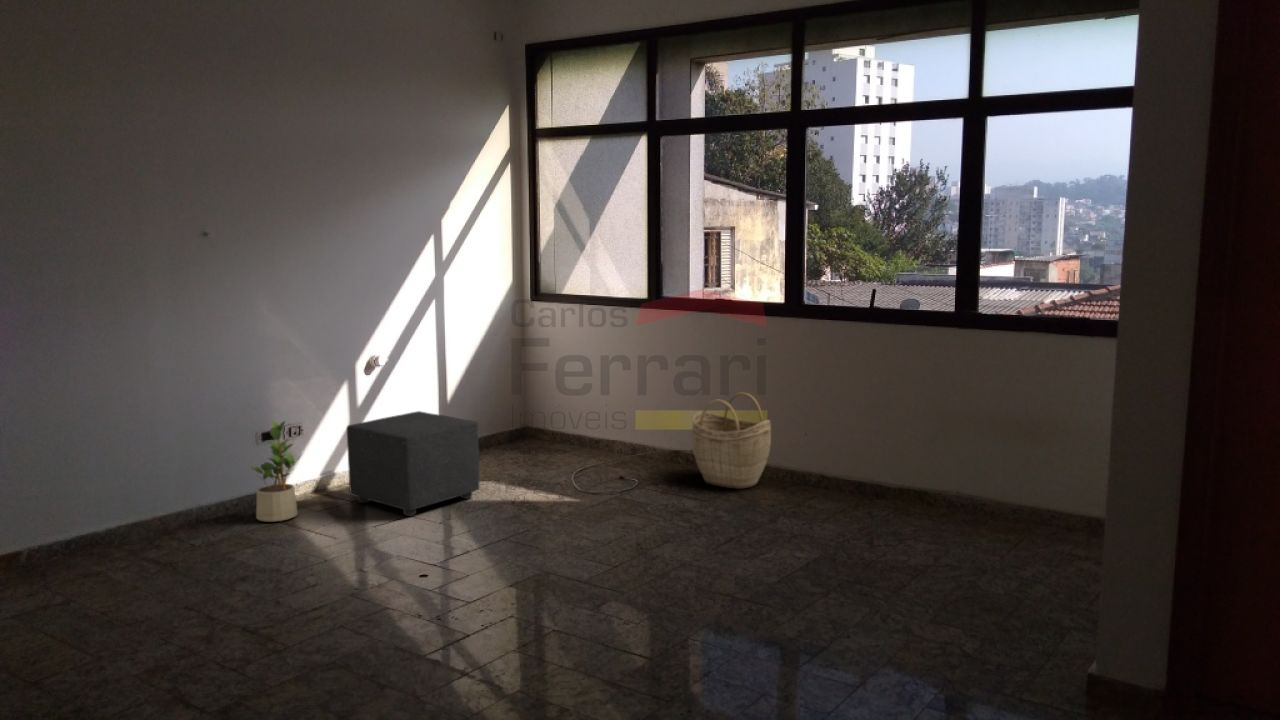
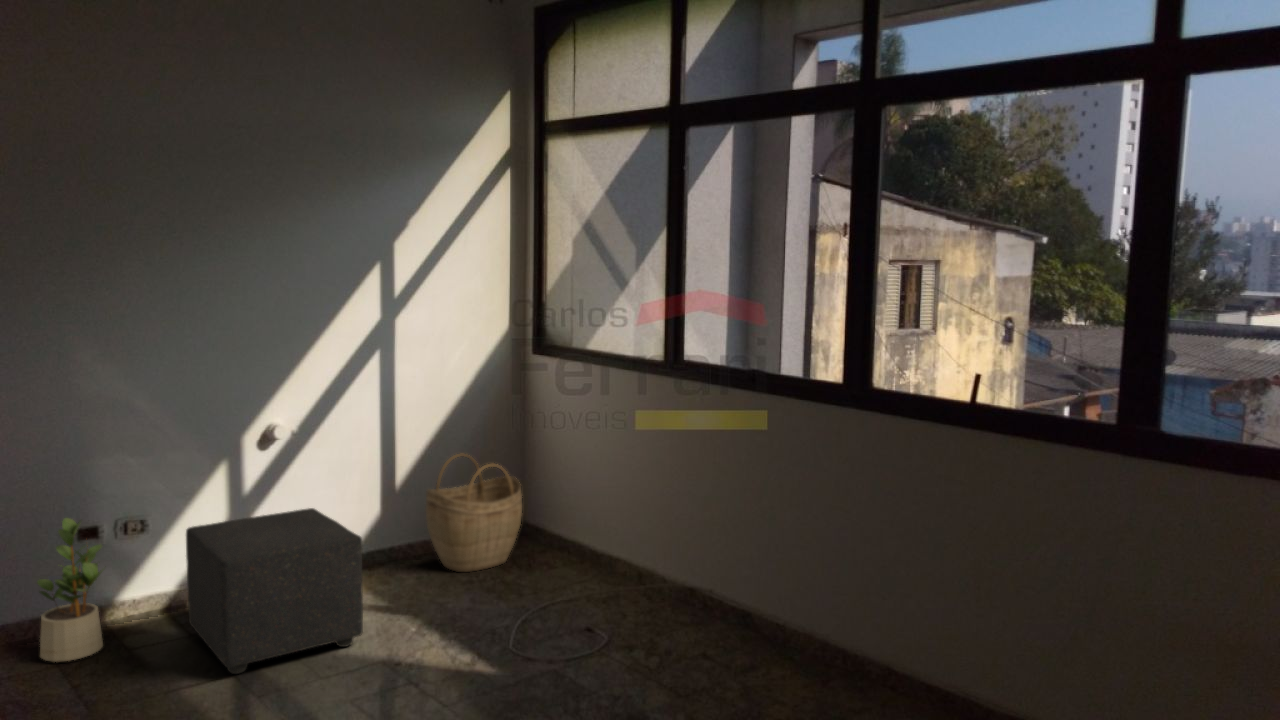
woven basket: present [692,393,771,489] -> present [426,454,522,572]

